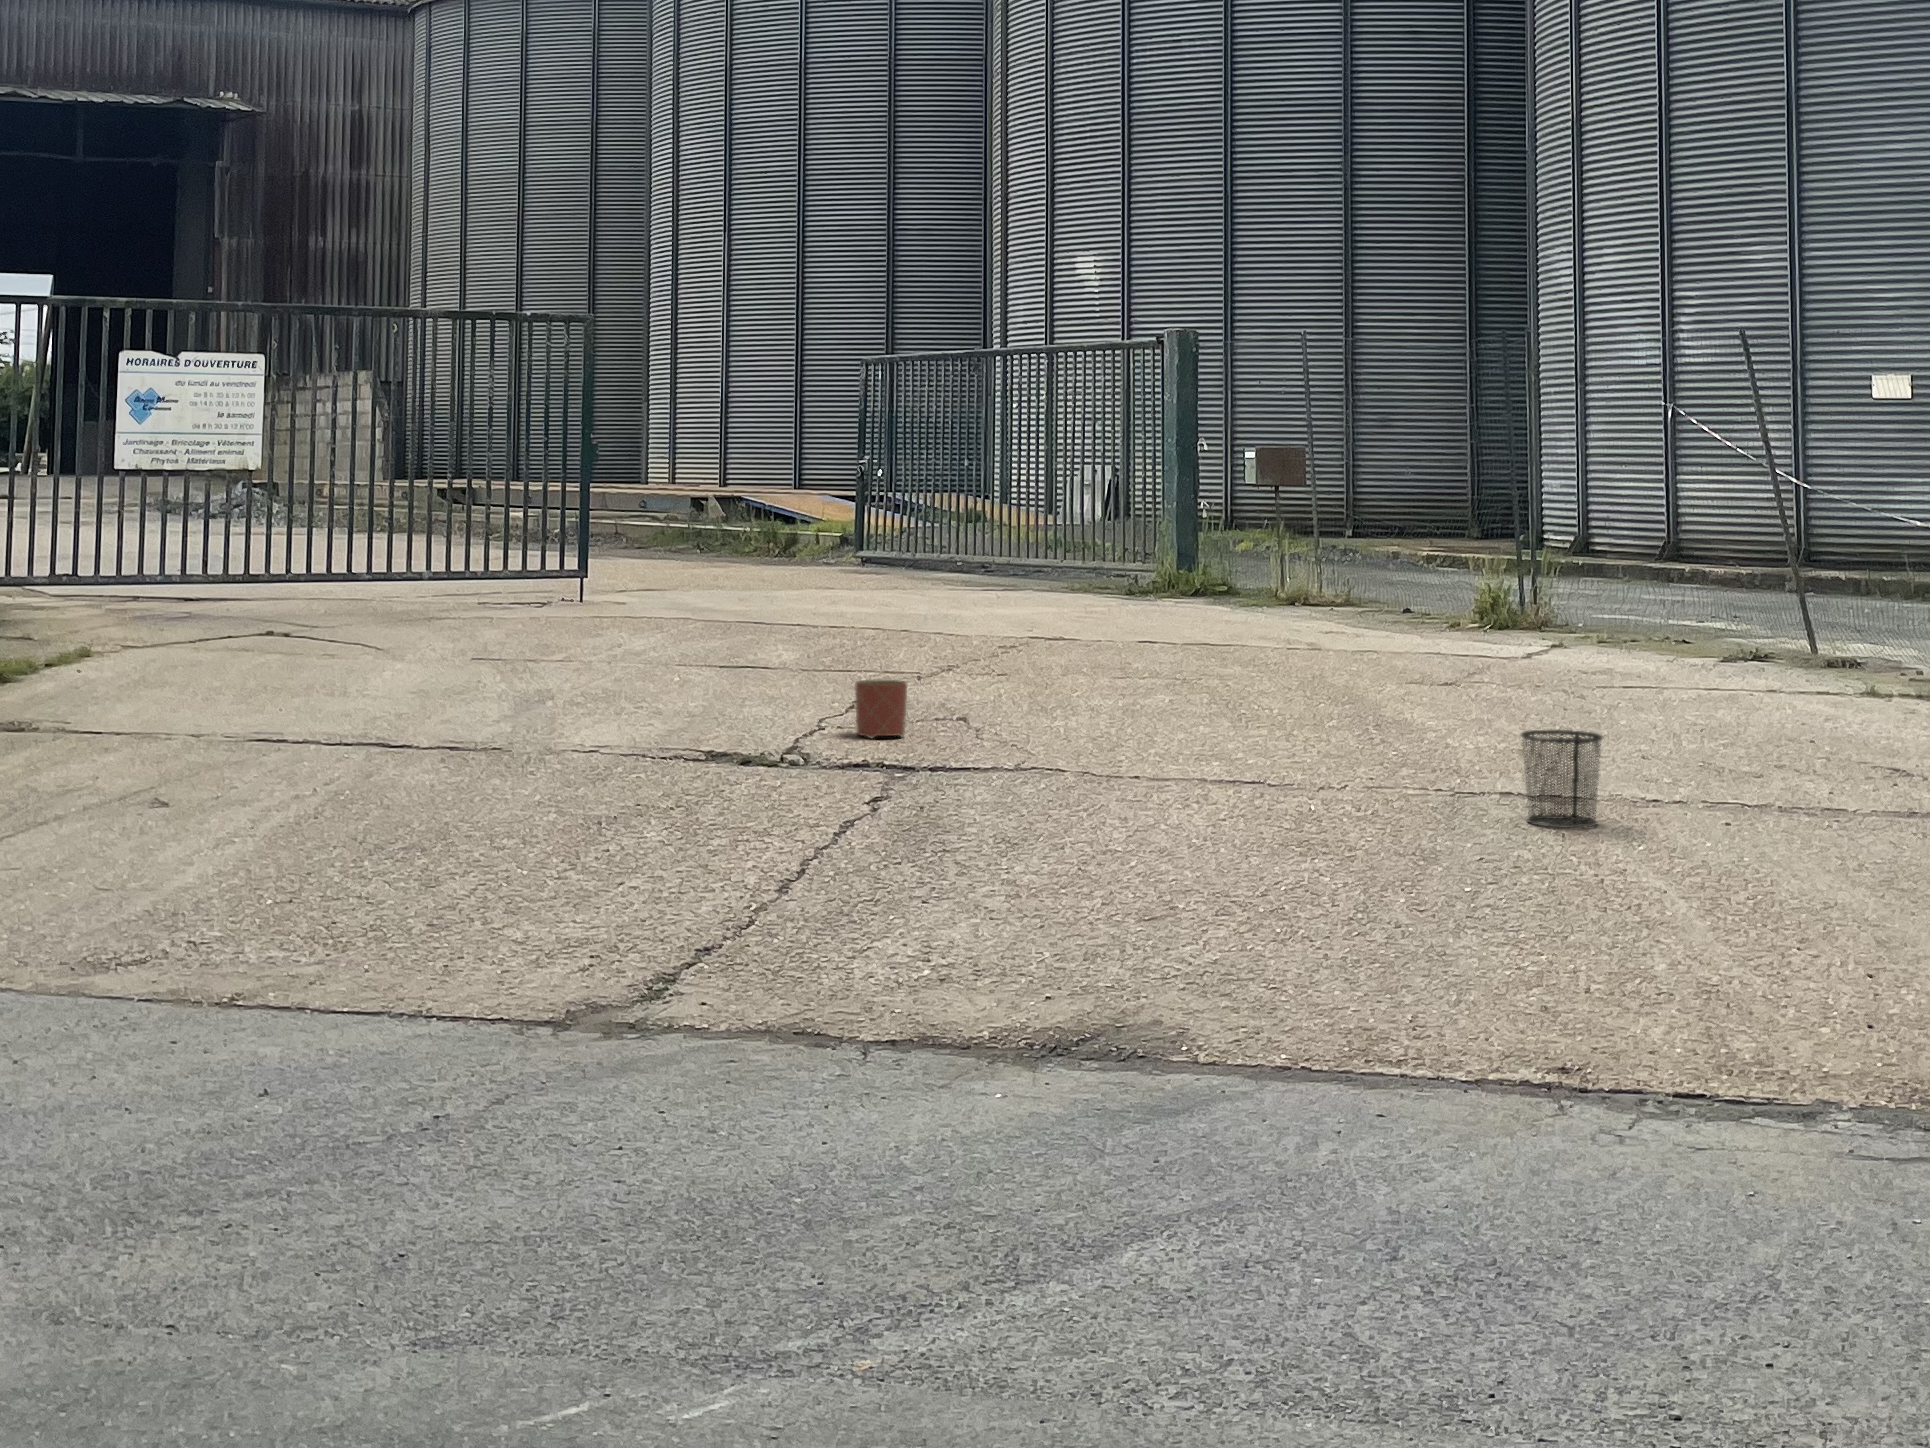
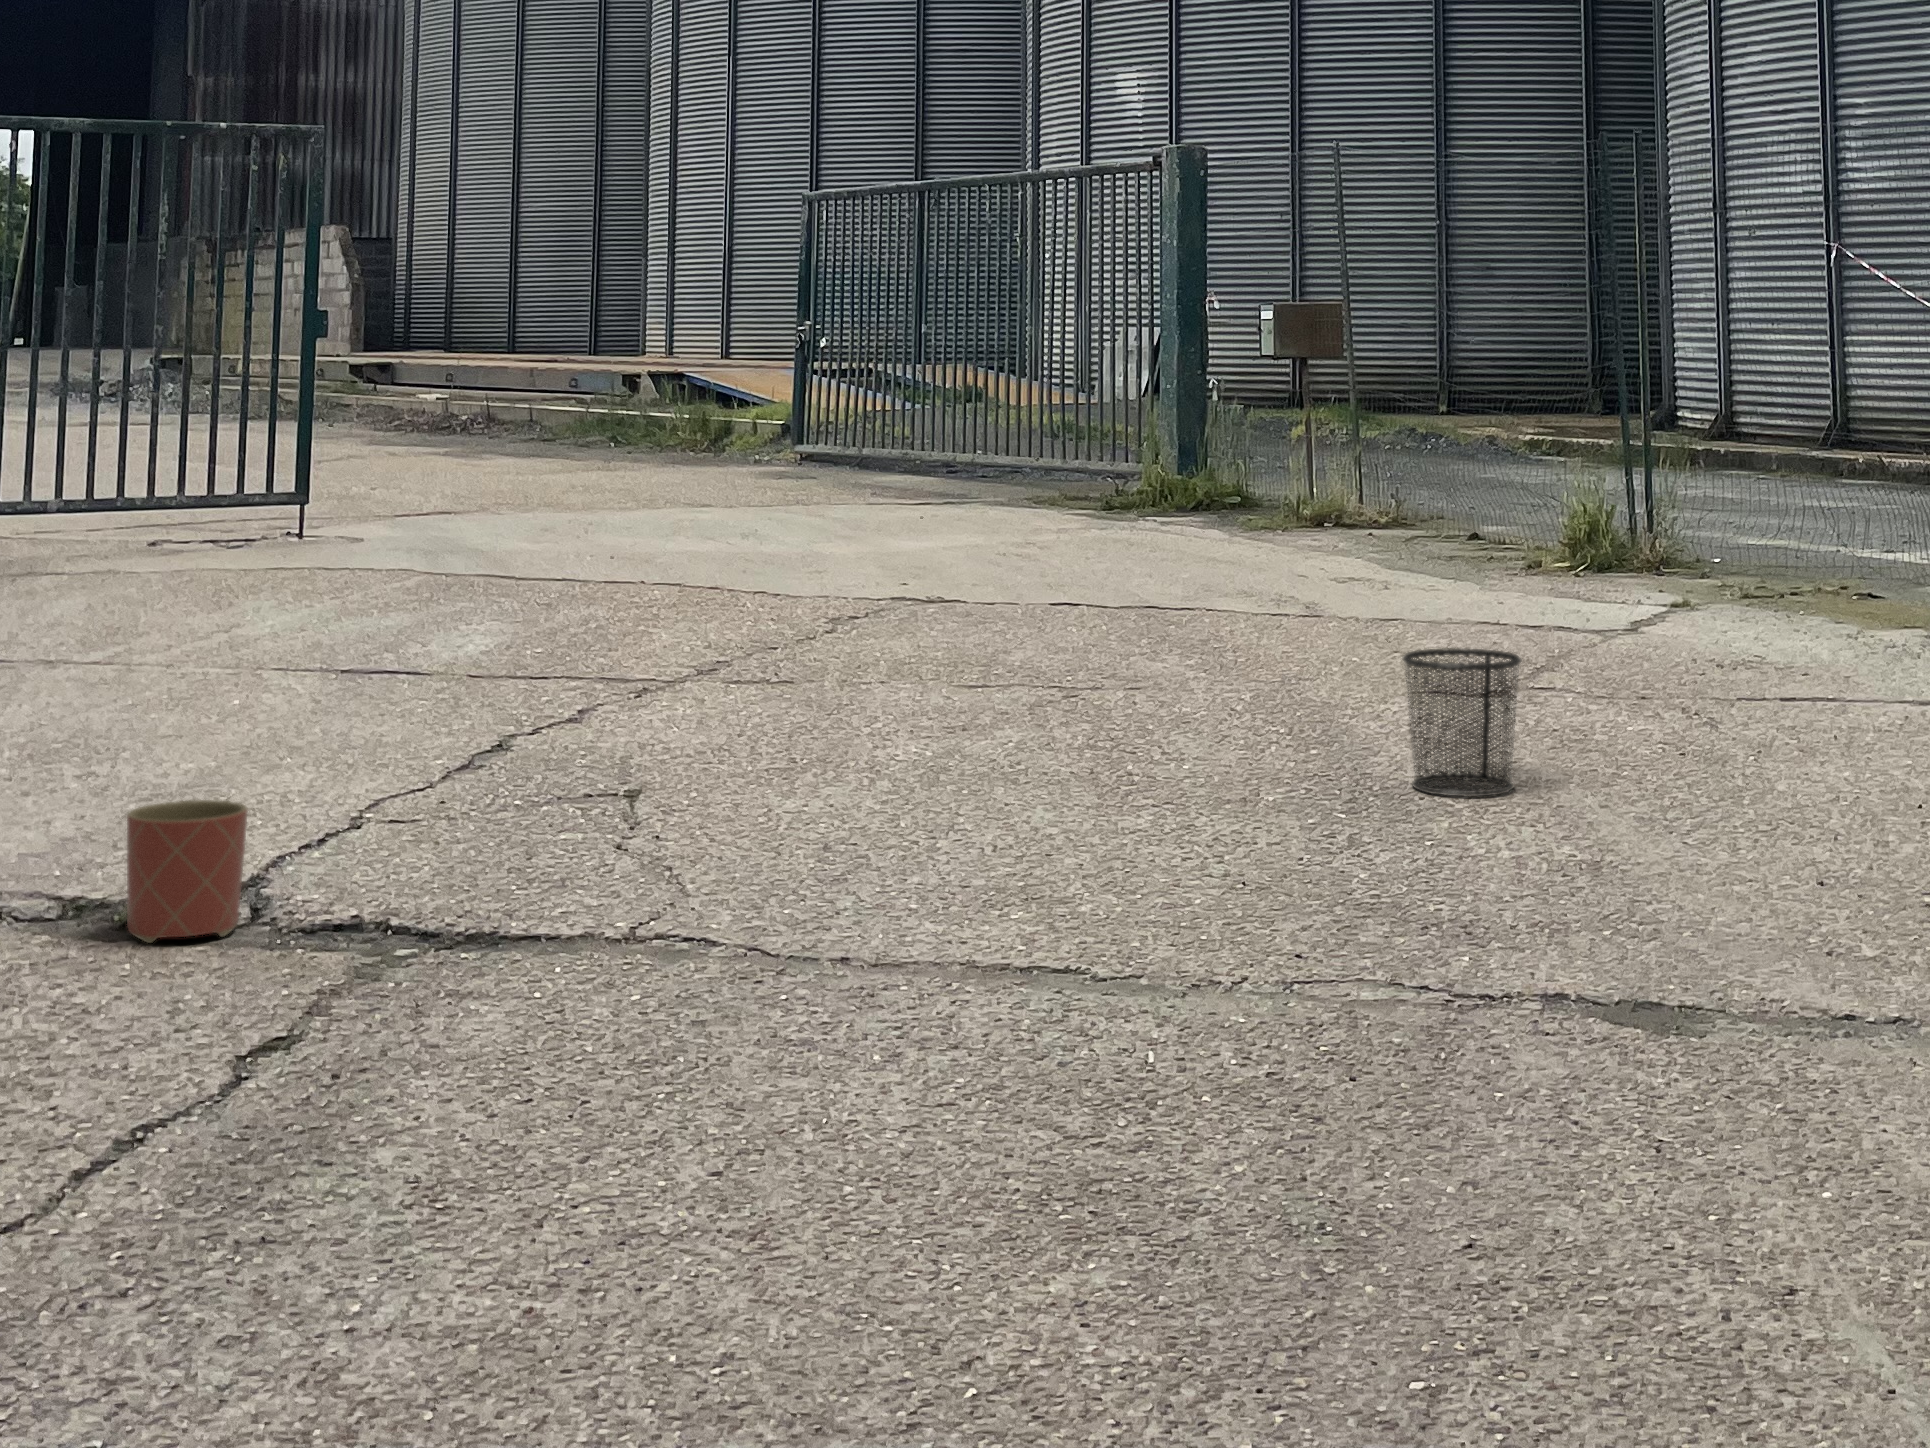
trash can: present [1521,730,1603,828] -> present [1403,648,1521,796]

